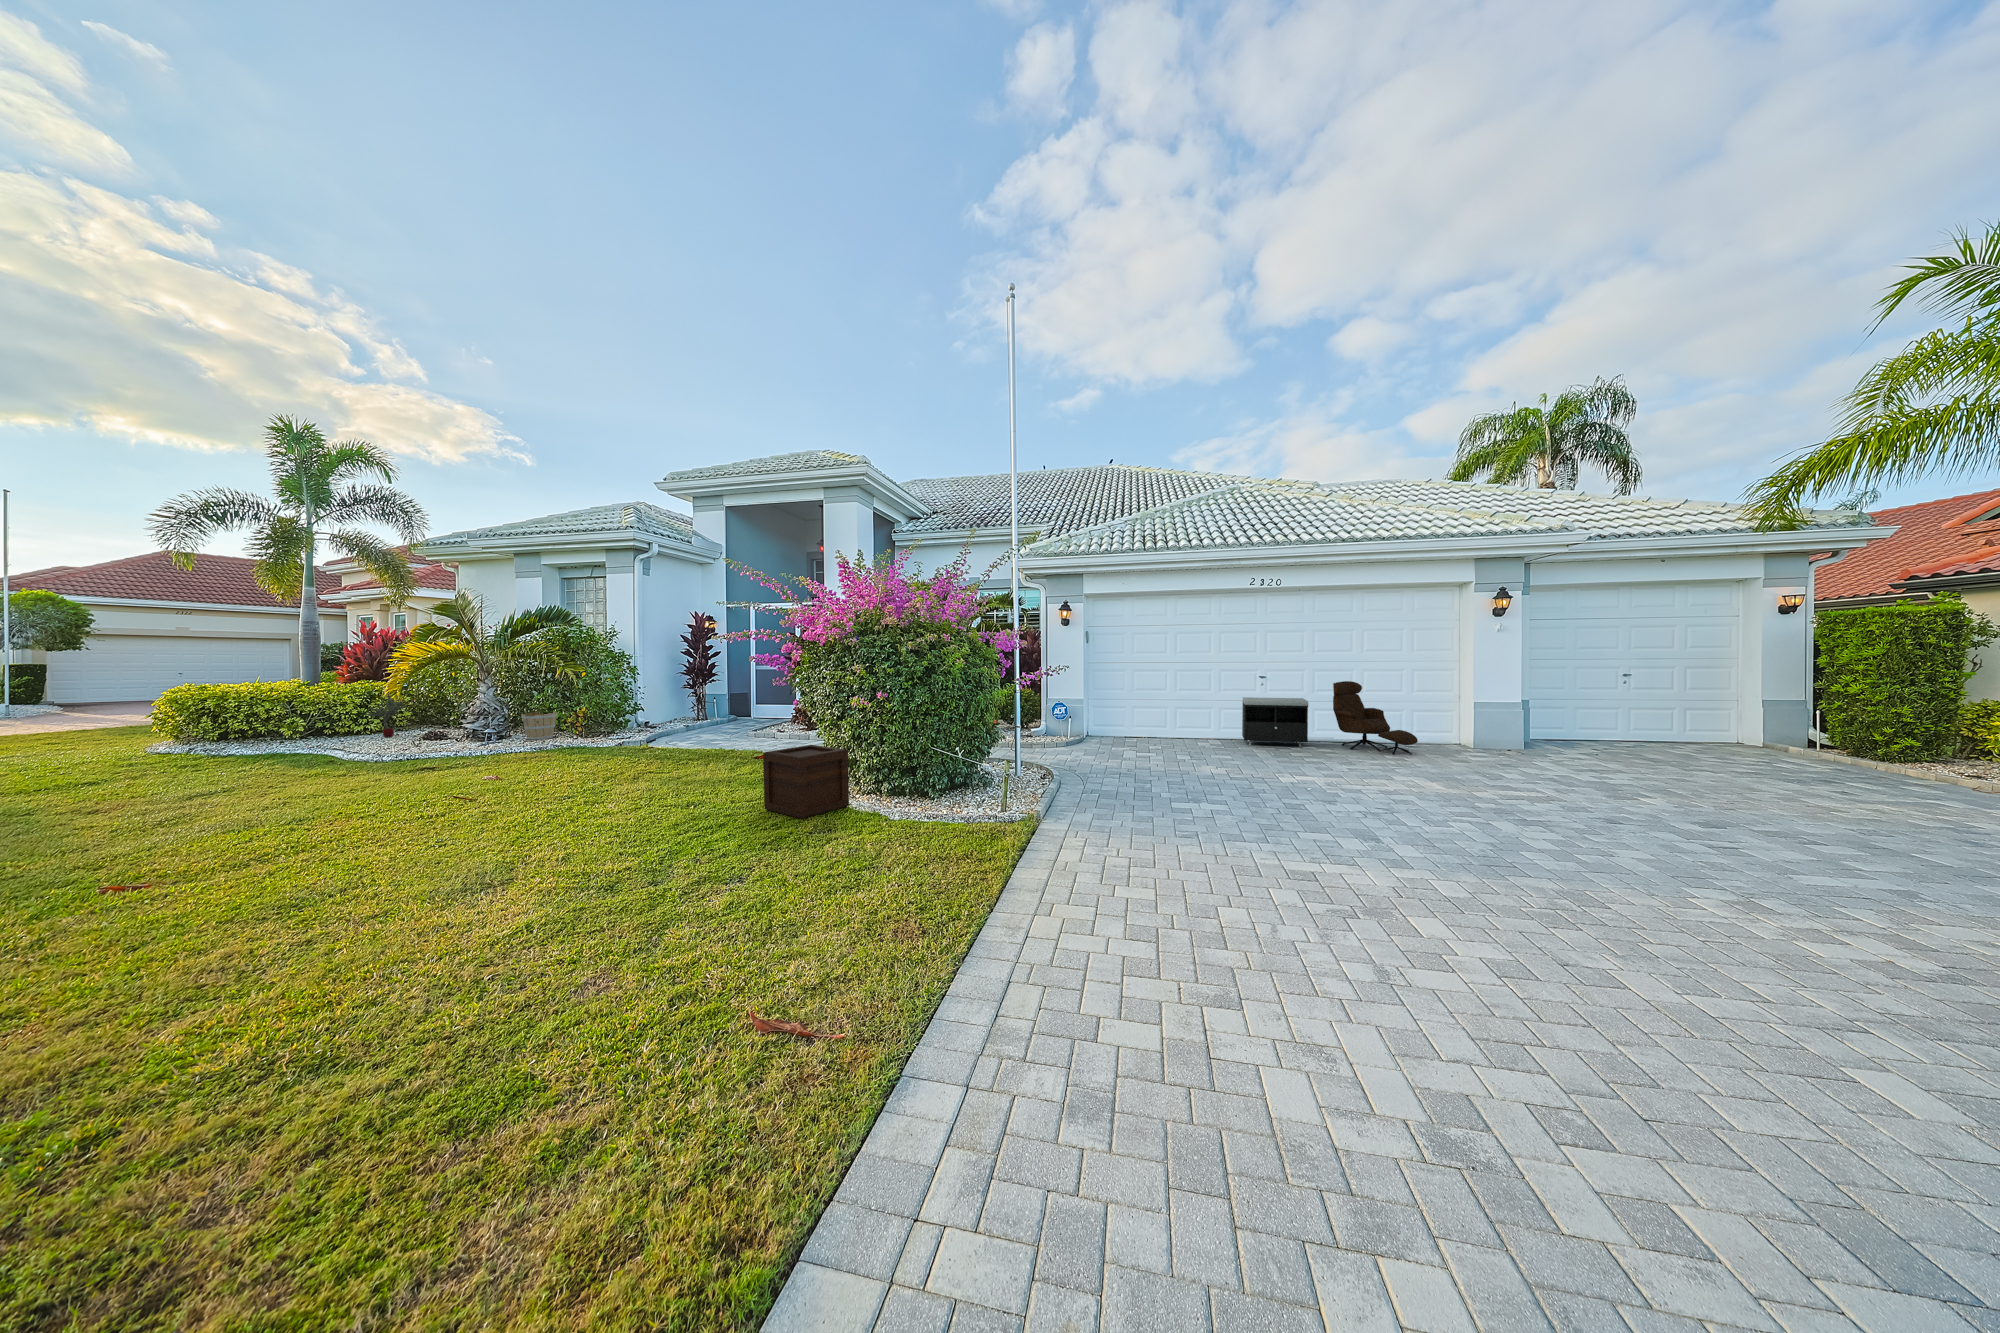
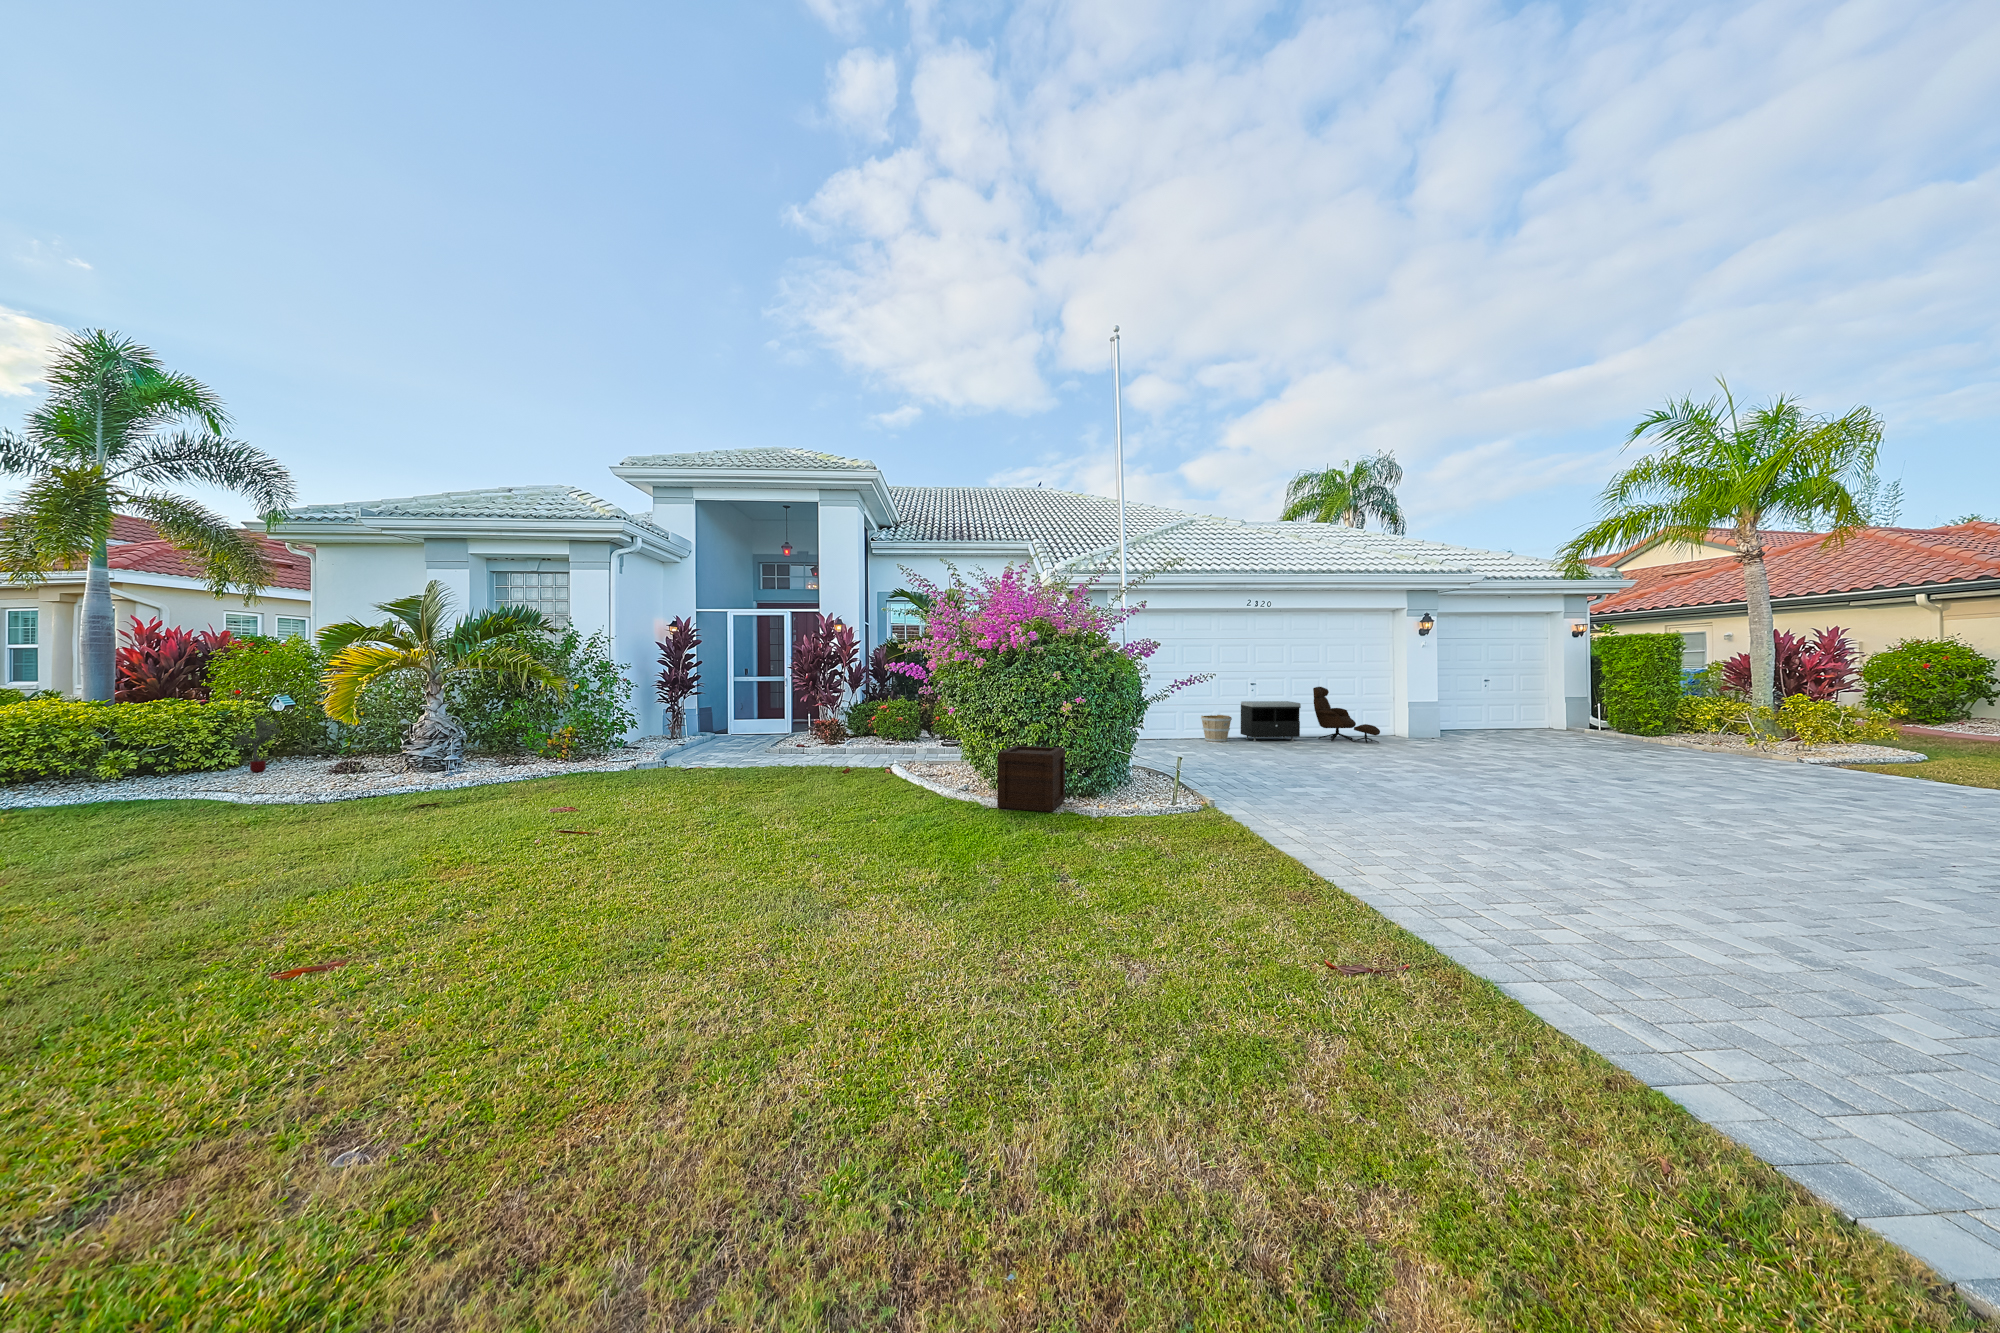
wooden bucket: present [521,712,557,740] -> present [1201,715,1232,742]

